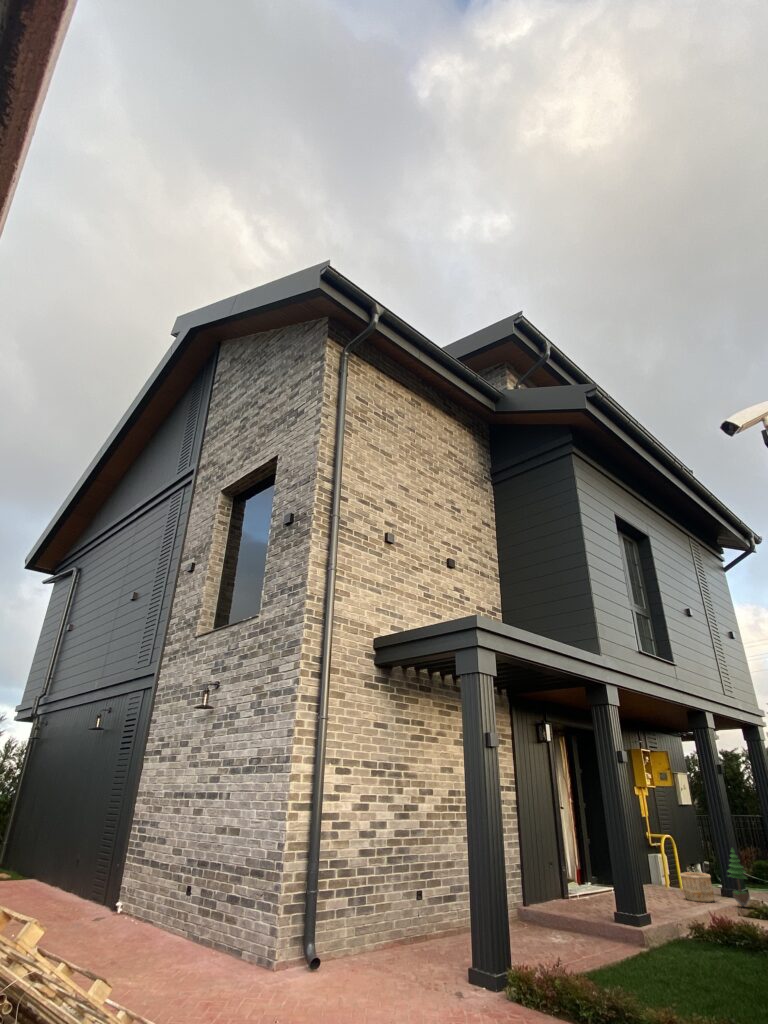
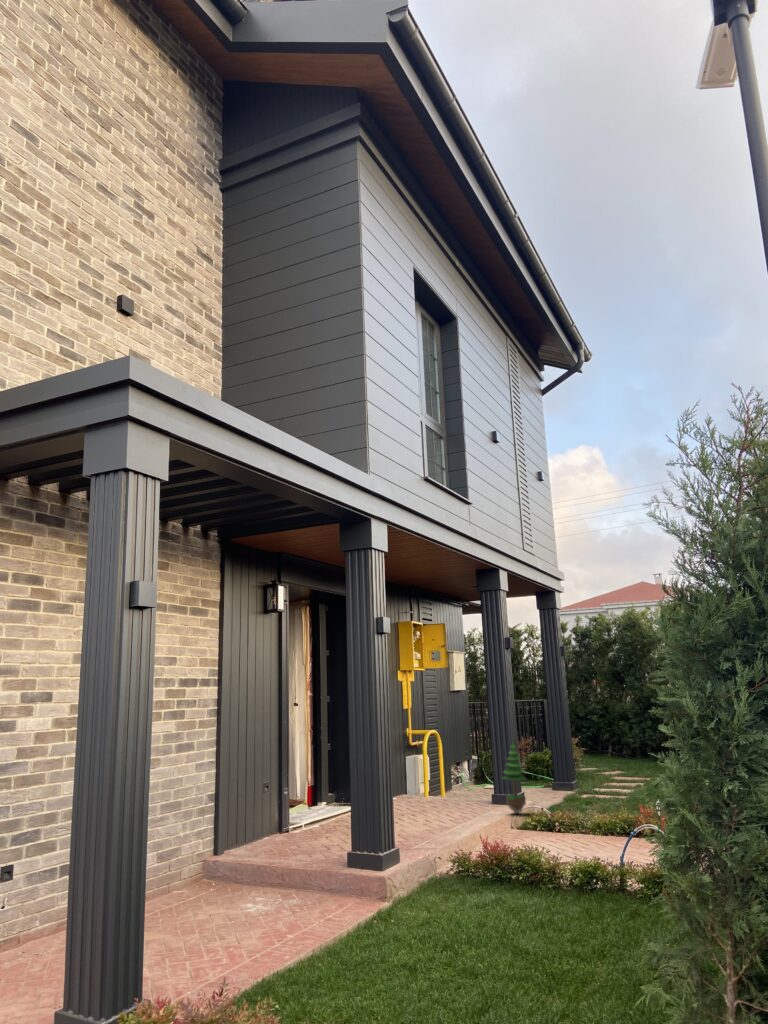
wooden bucket: present [680,872,714,902] -> none [444,776,482,813]

